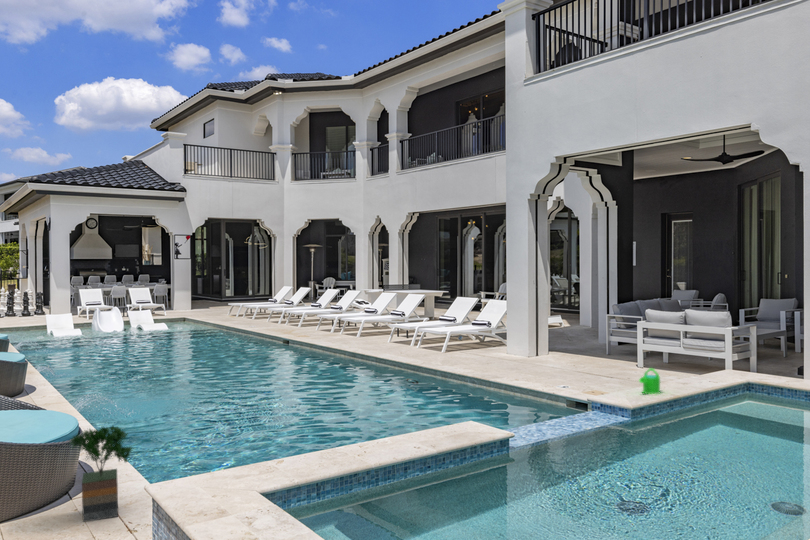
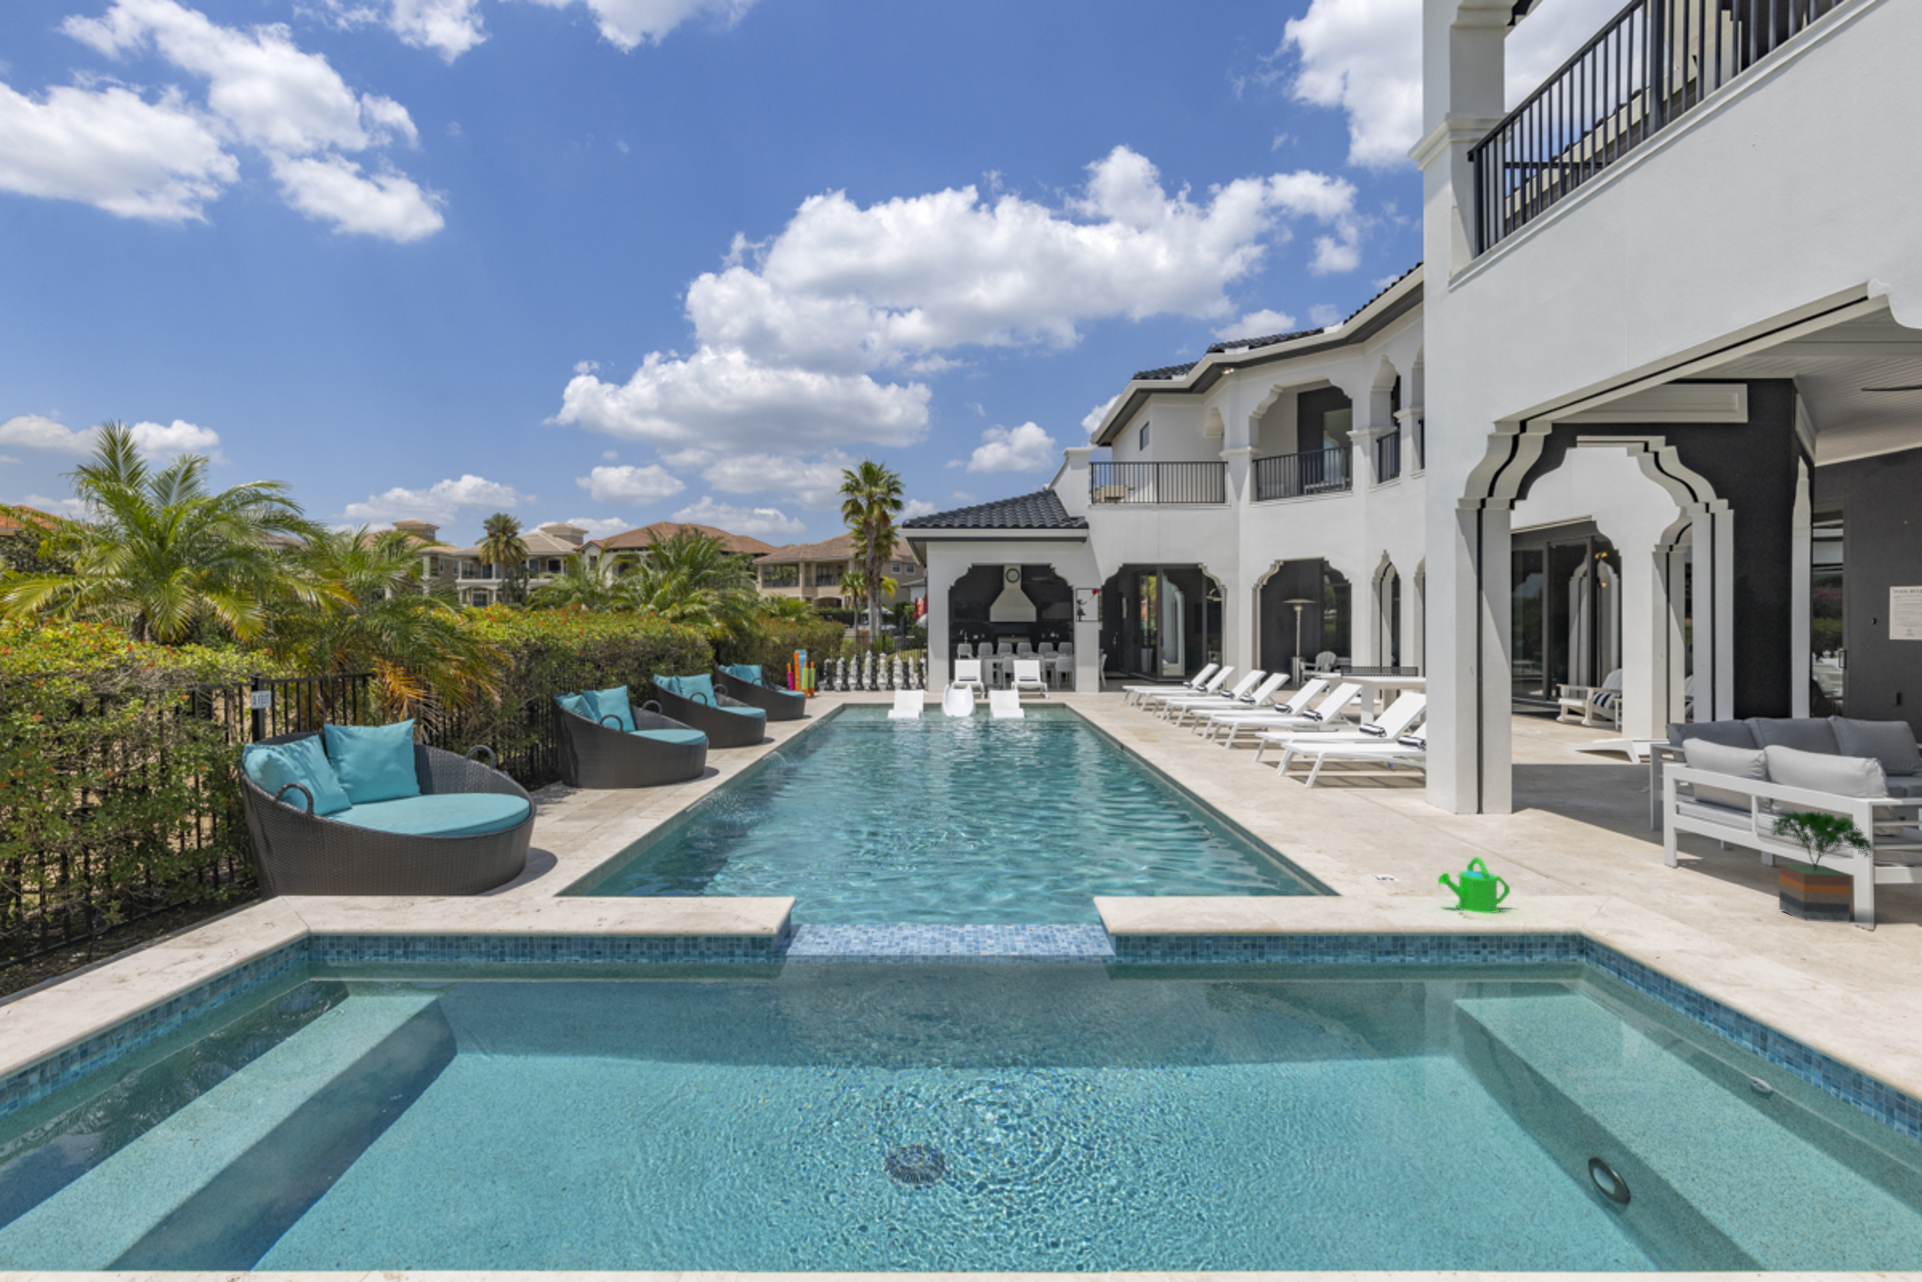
potted tree: present [71,426,132,522] -> present [1771,811,1873,922]

